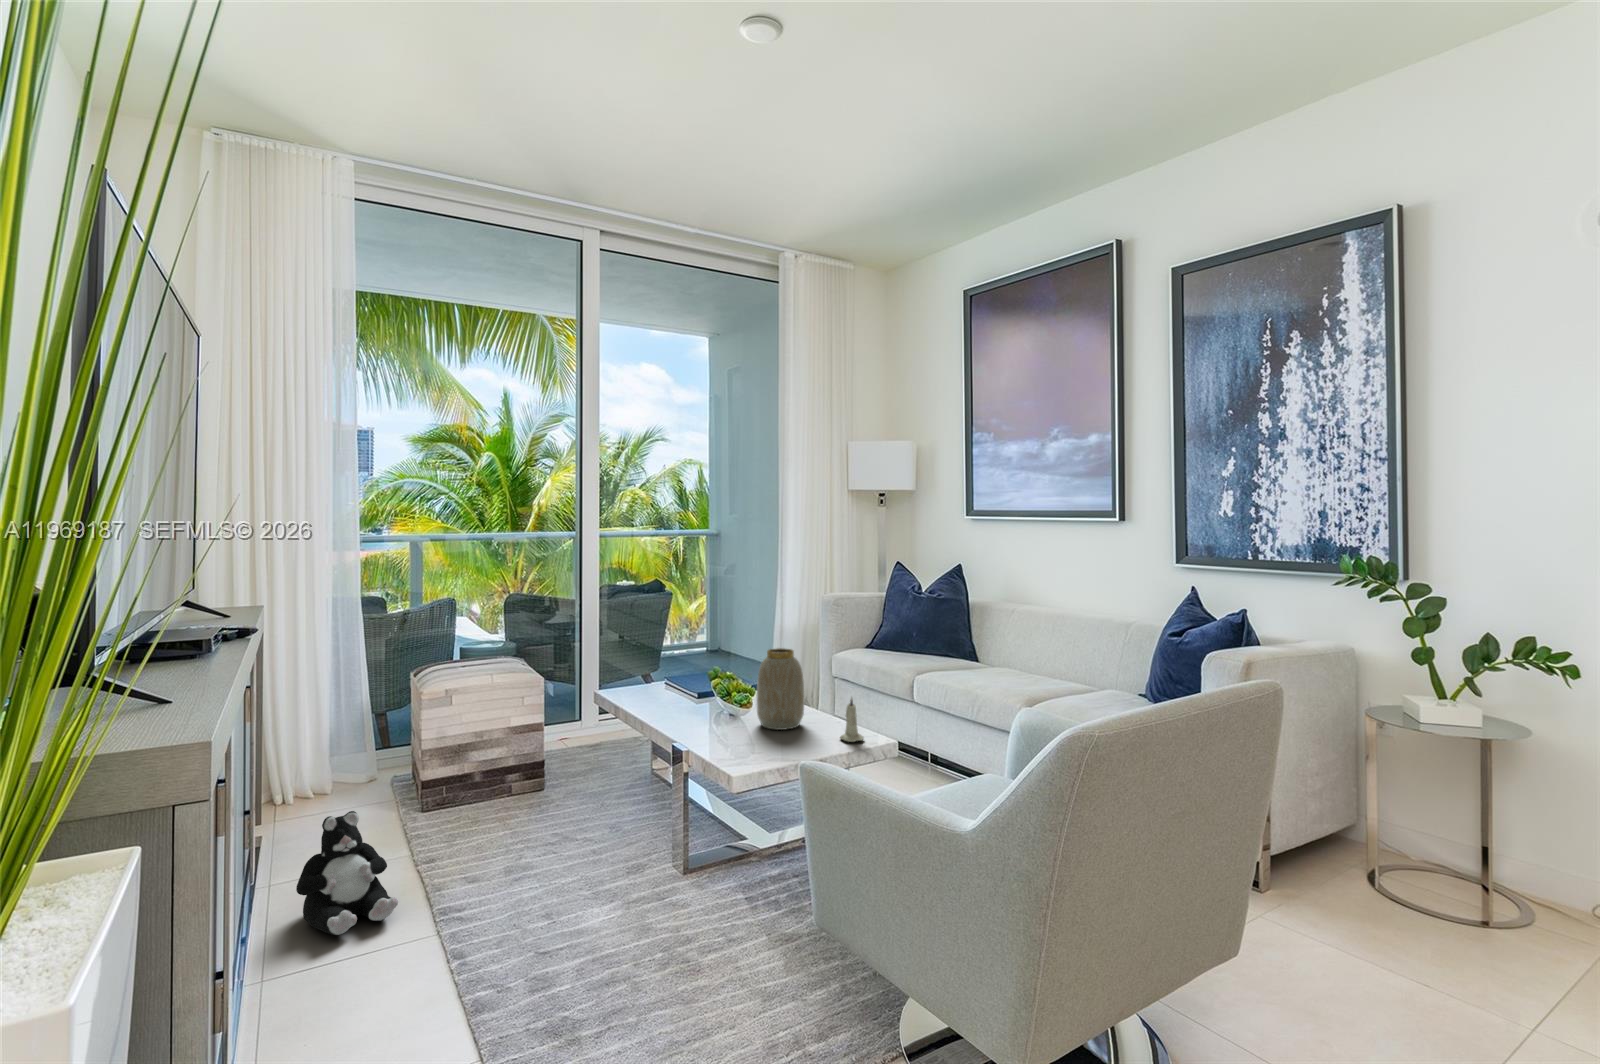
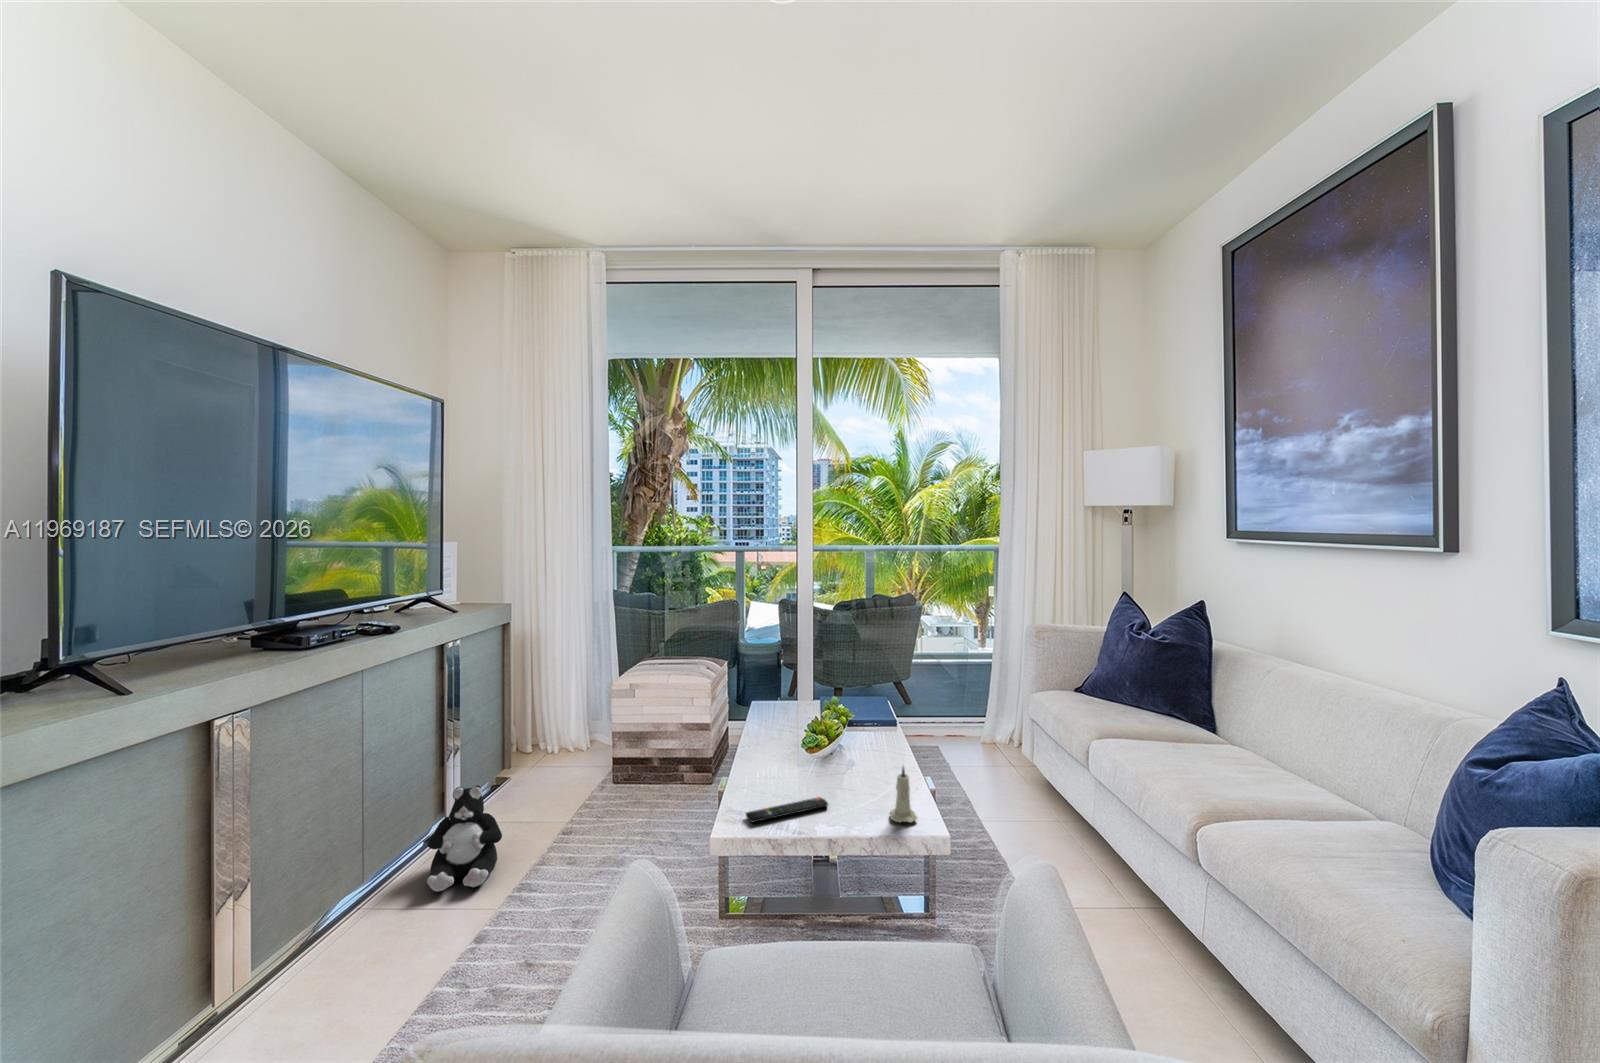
vase: present [756,648,804,730] -> none [828,690,881,786]
remote control: none [736,738,790,762] -> present [746,797,828,822]

